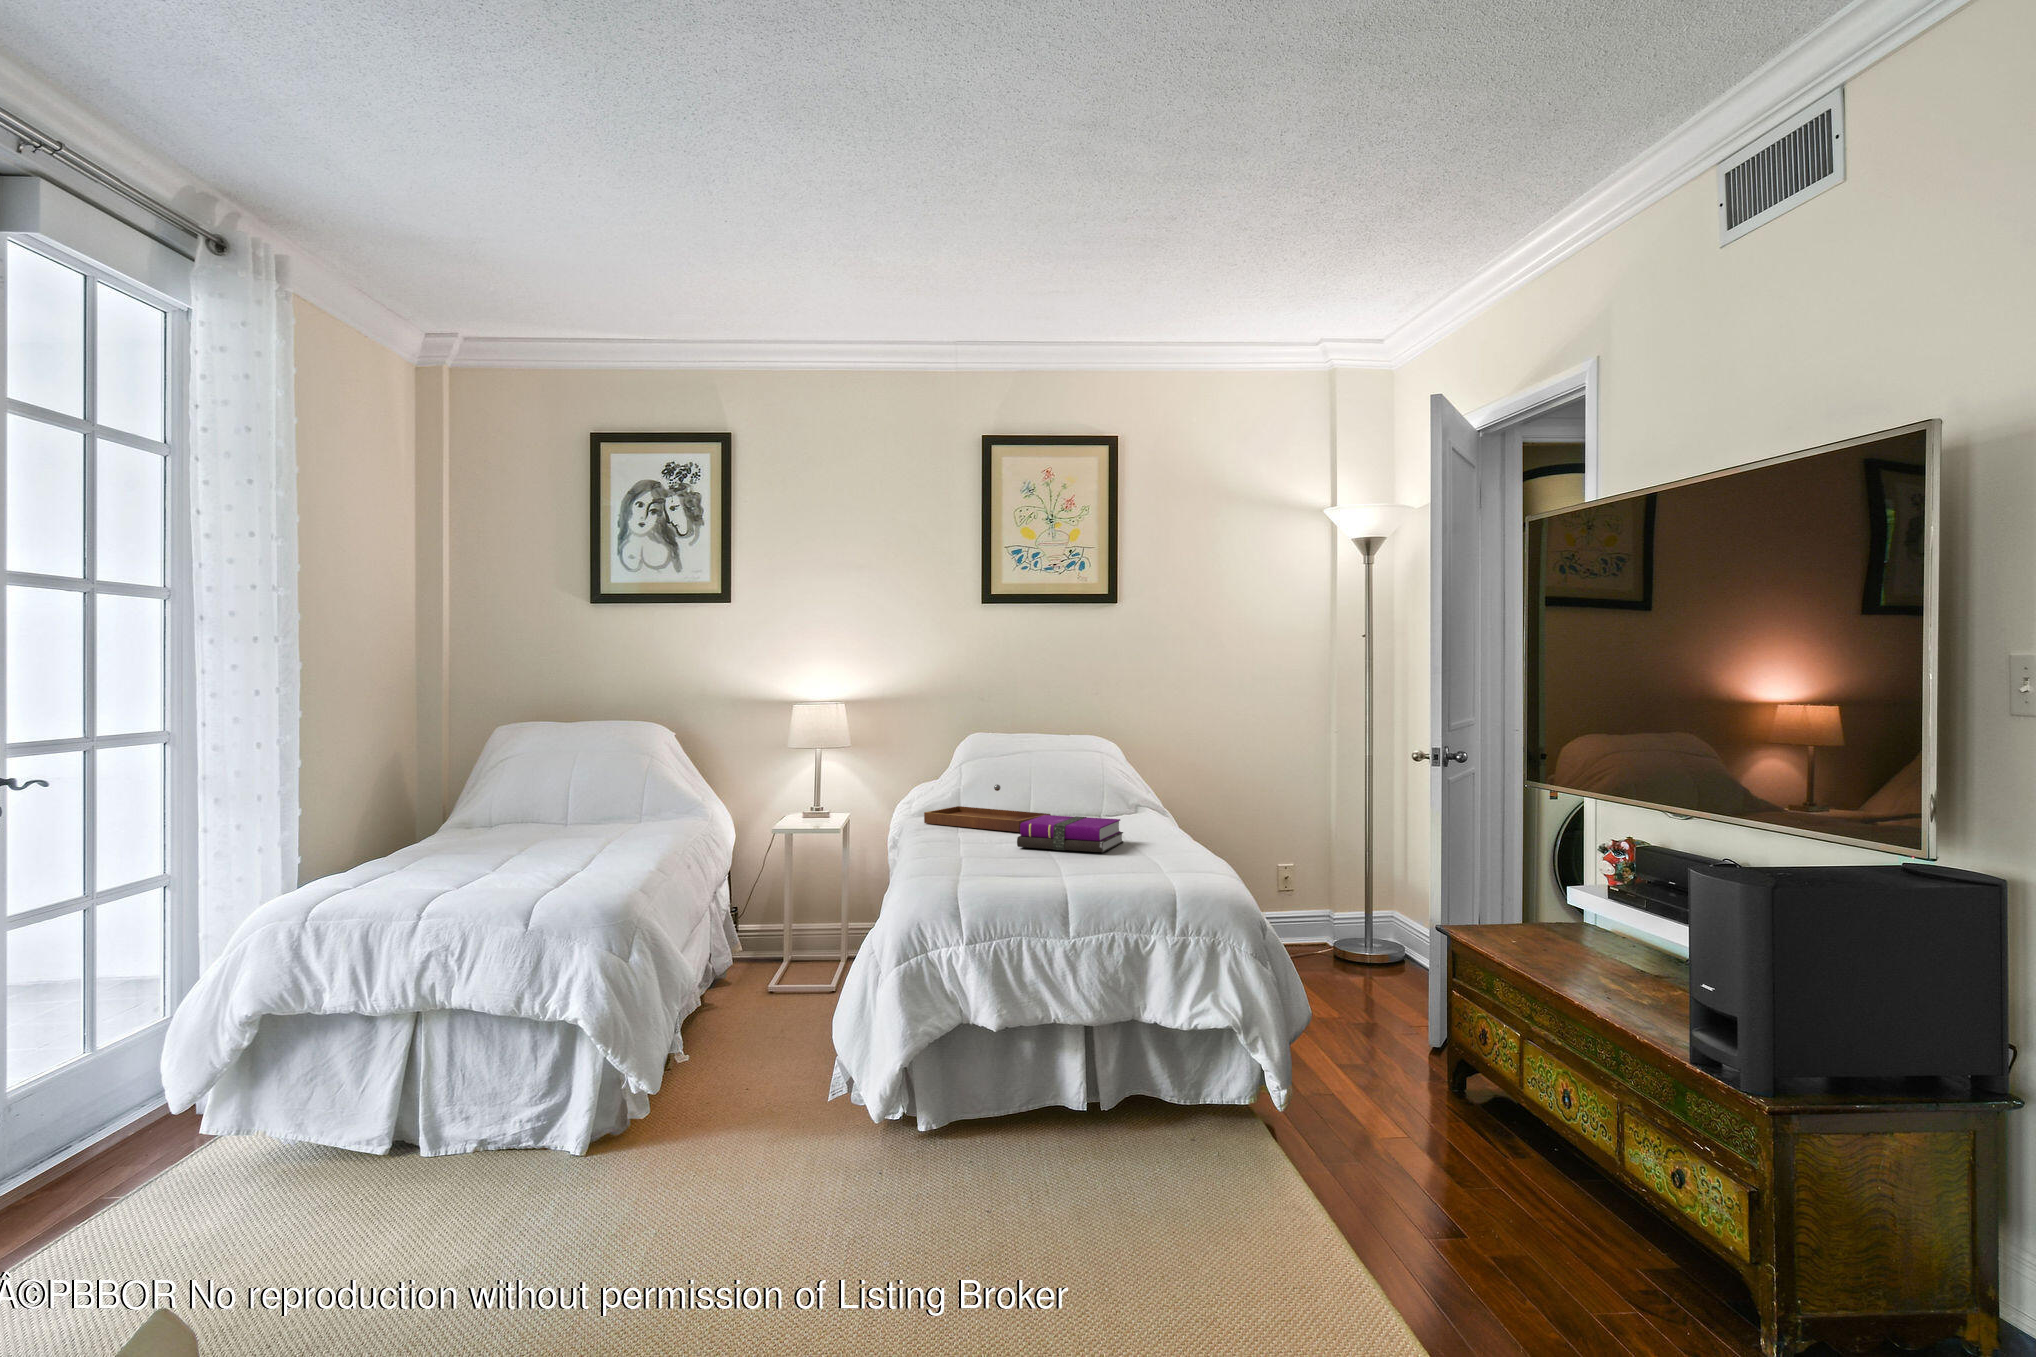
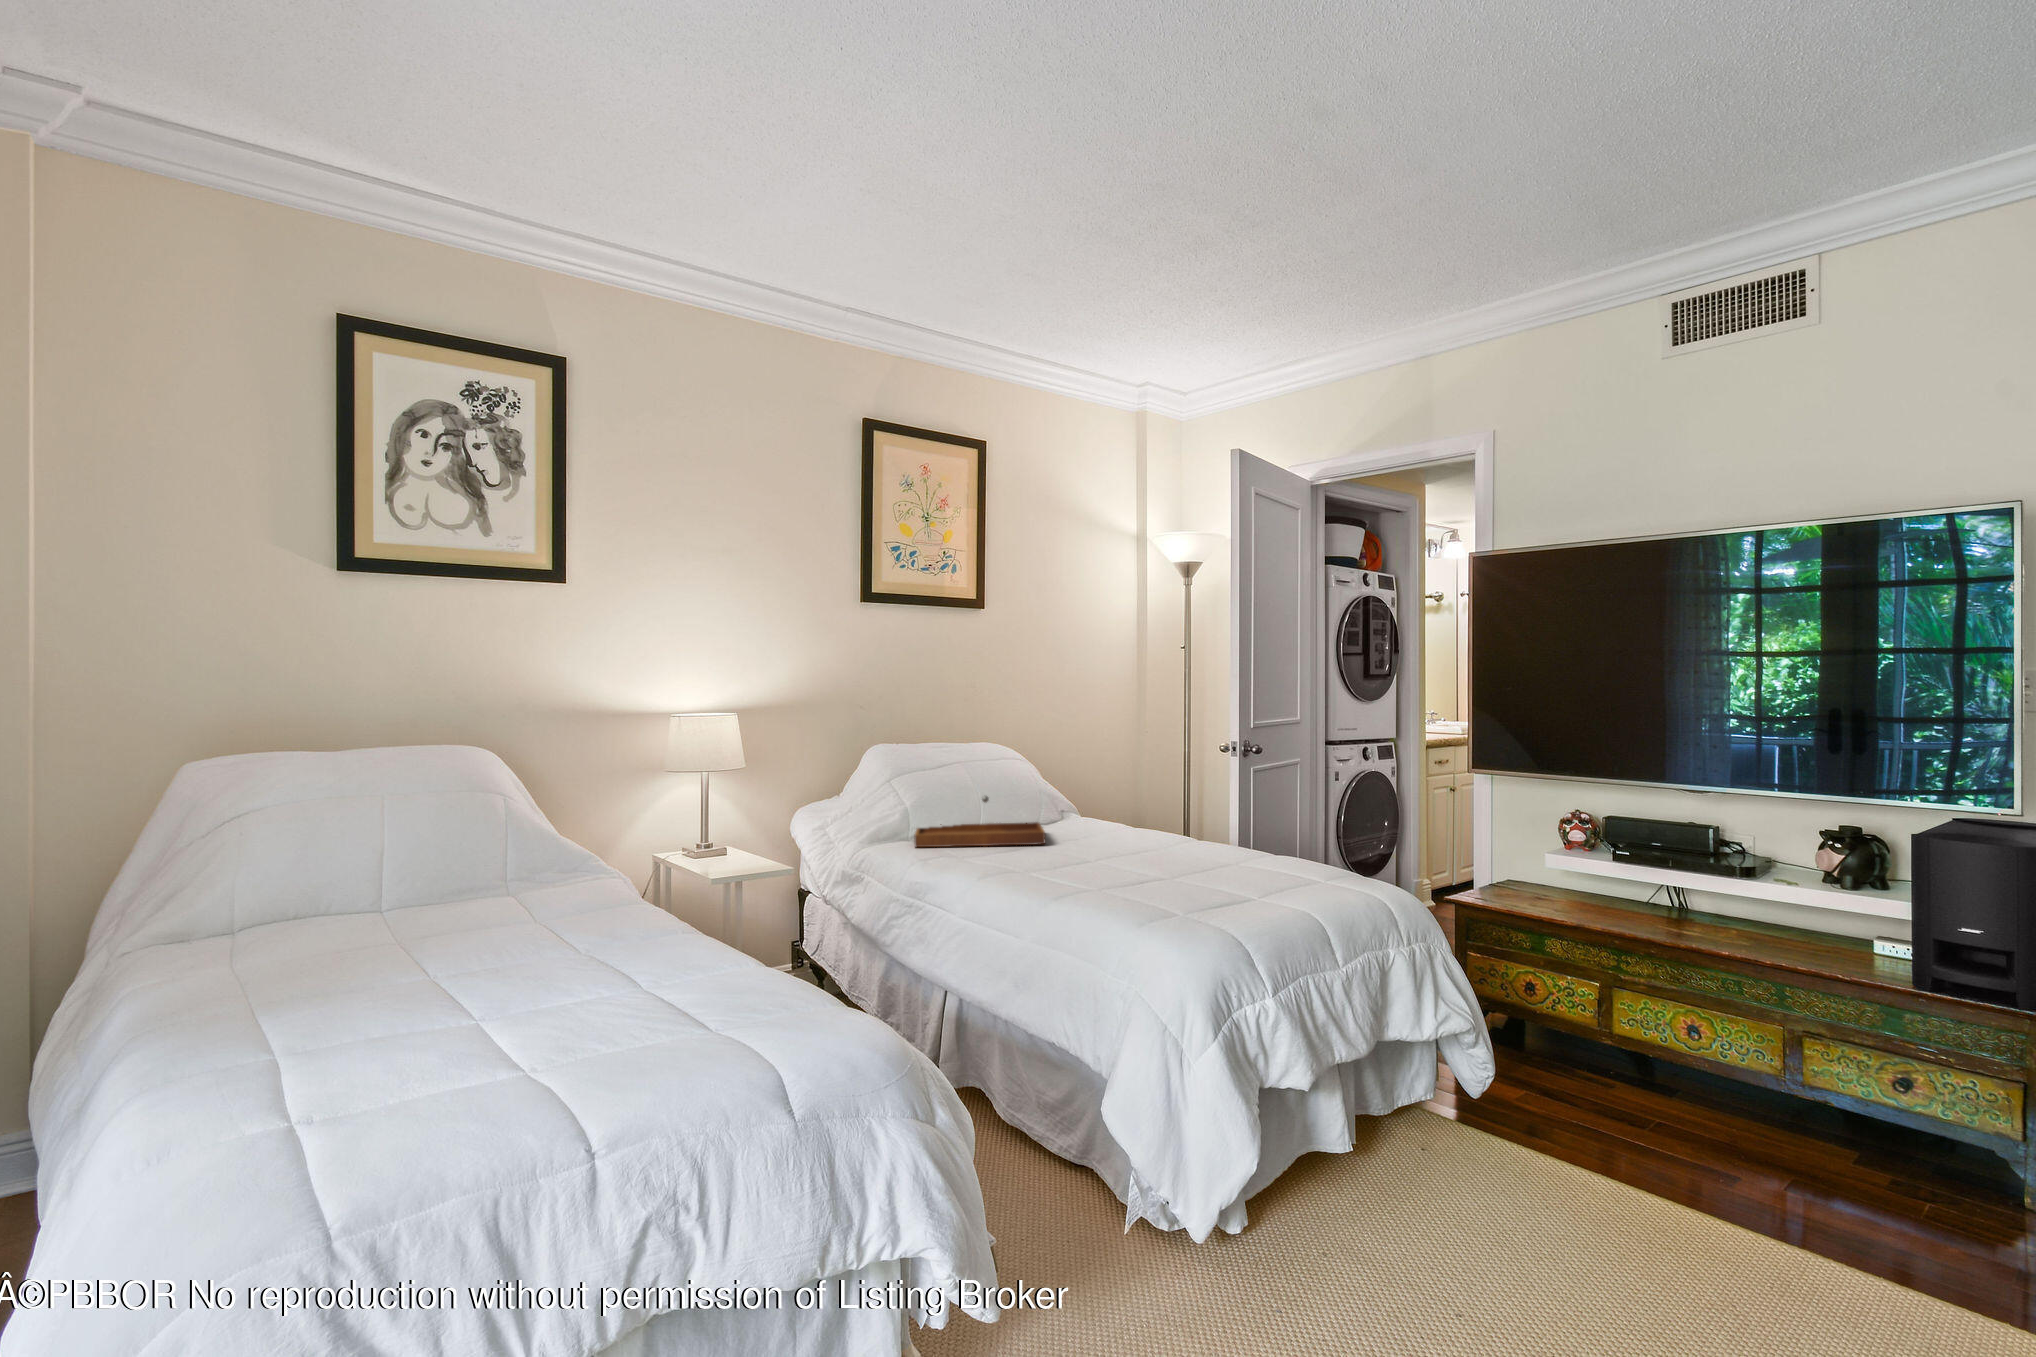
notebook: present [1017,815,1123,852] -> none [1078,819,1194,859]

